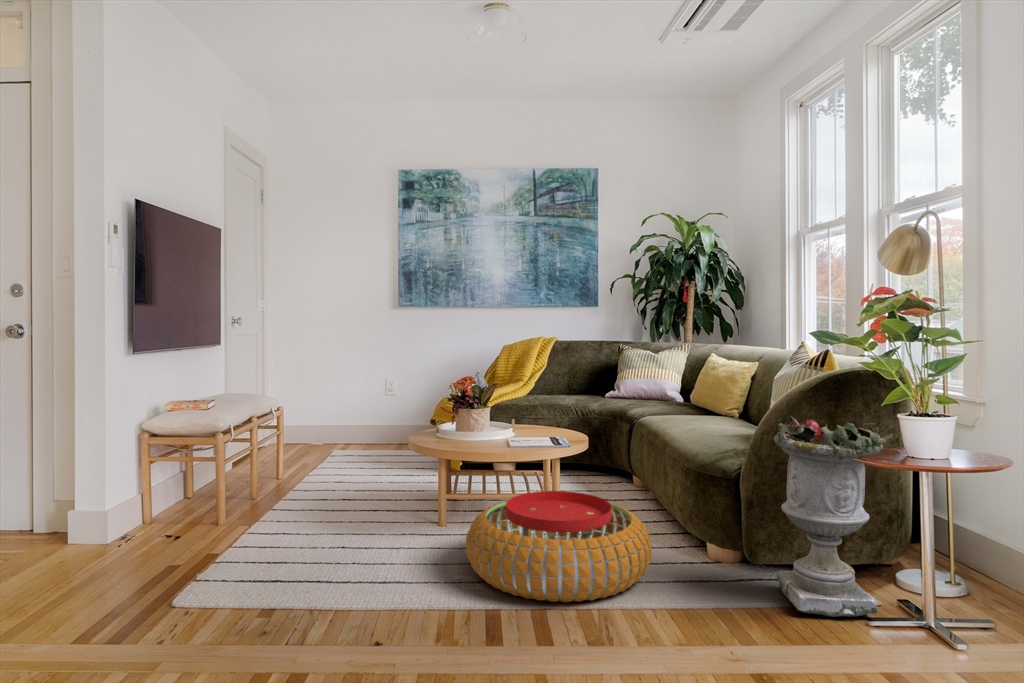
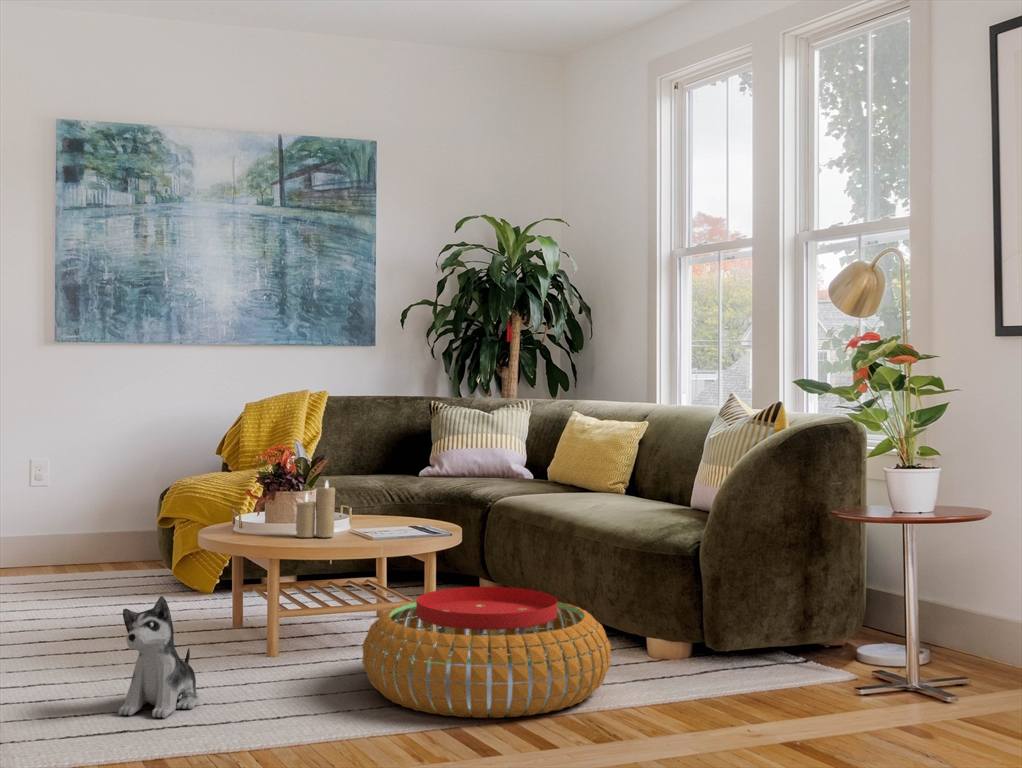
candle: none [462,405,488,445] -> present [296,481,335,537]
planter: present [774,416,893,617] -> none [746,465,875,693]
plush toy: none [308,483,368,565] -> present [118,596,199,718]

